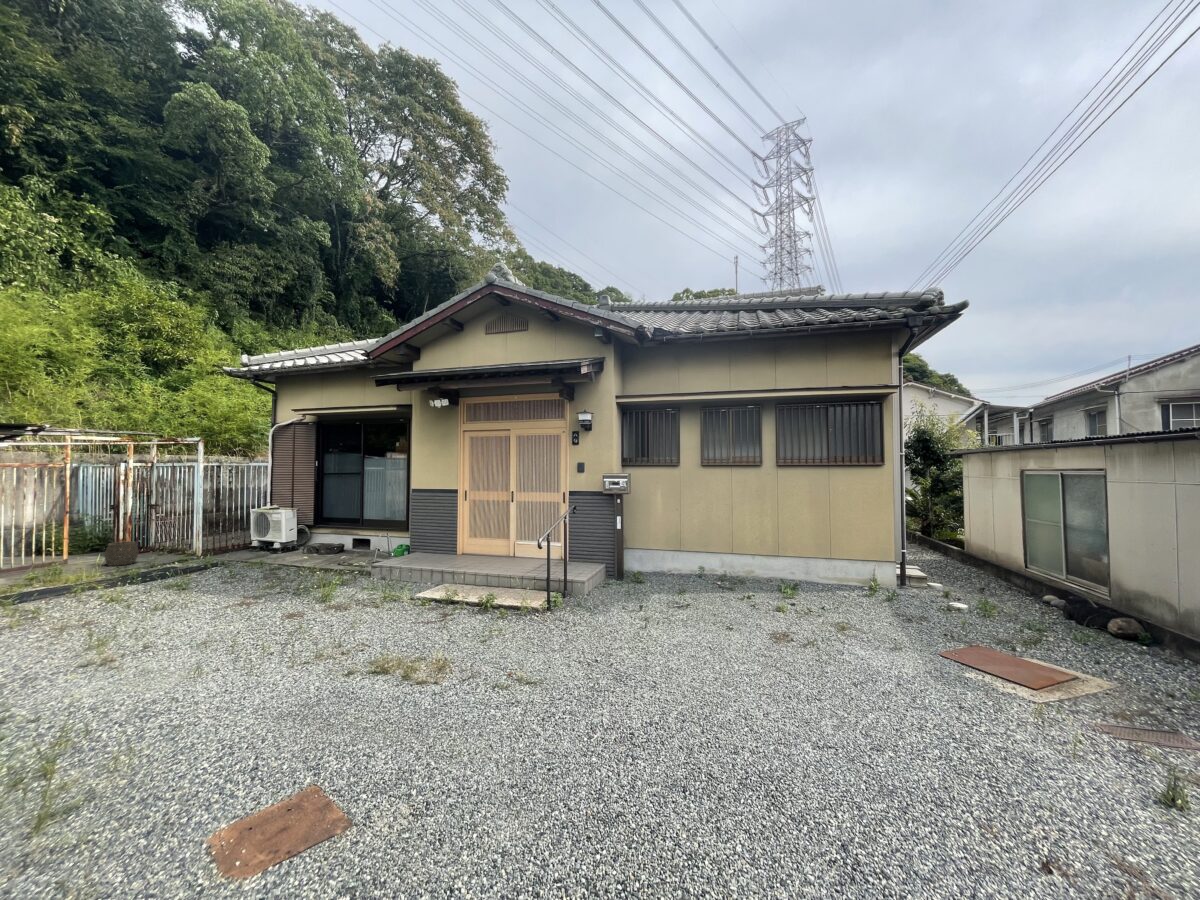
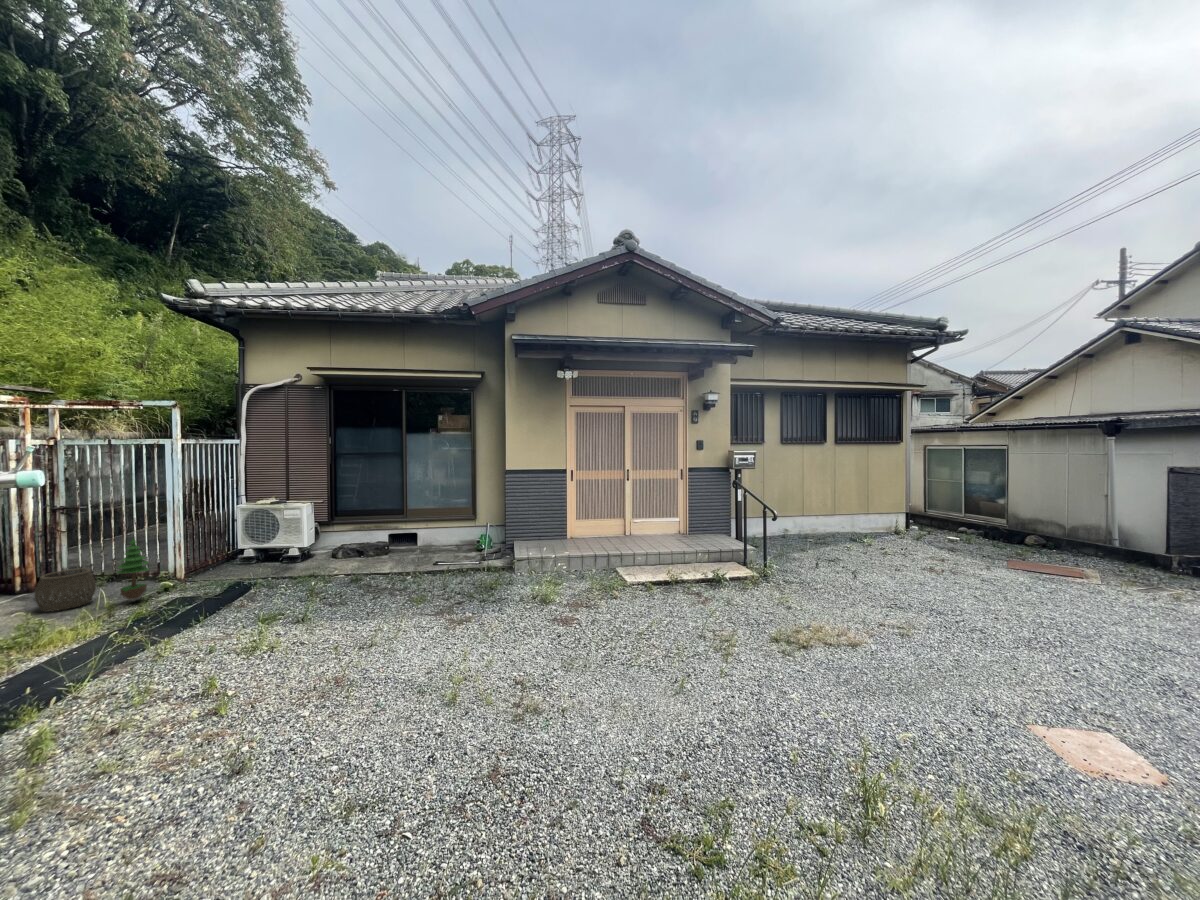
potted tree: none [142,523,162,566] -> present [117,538,149,602]

